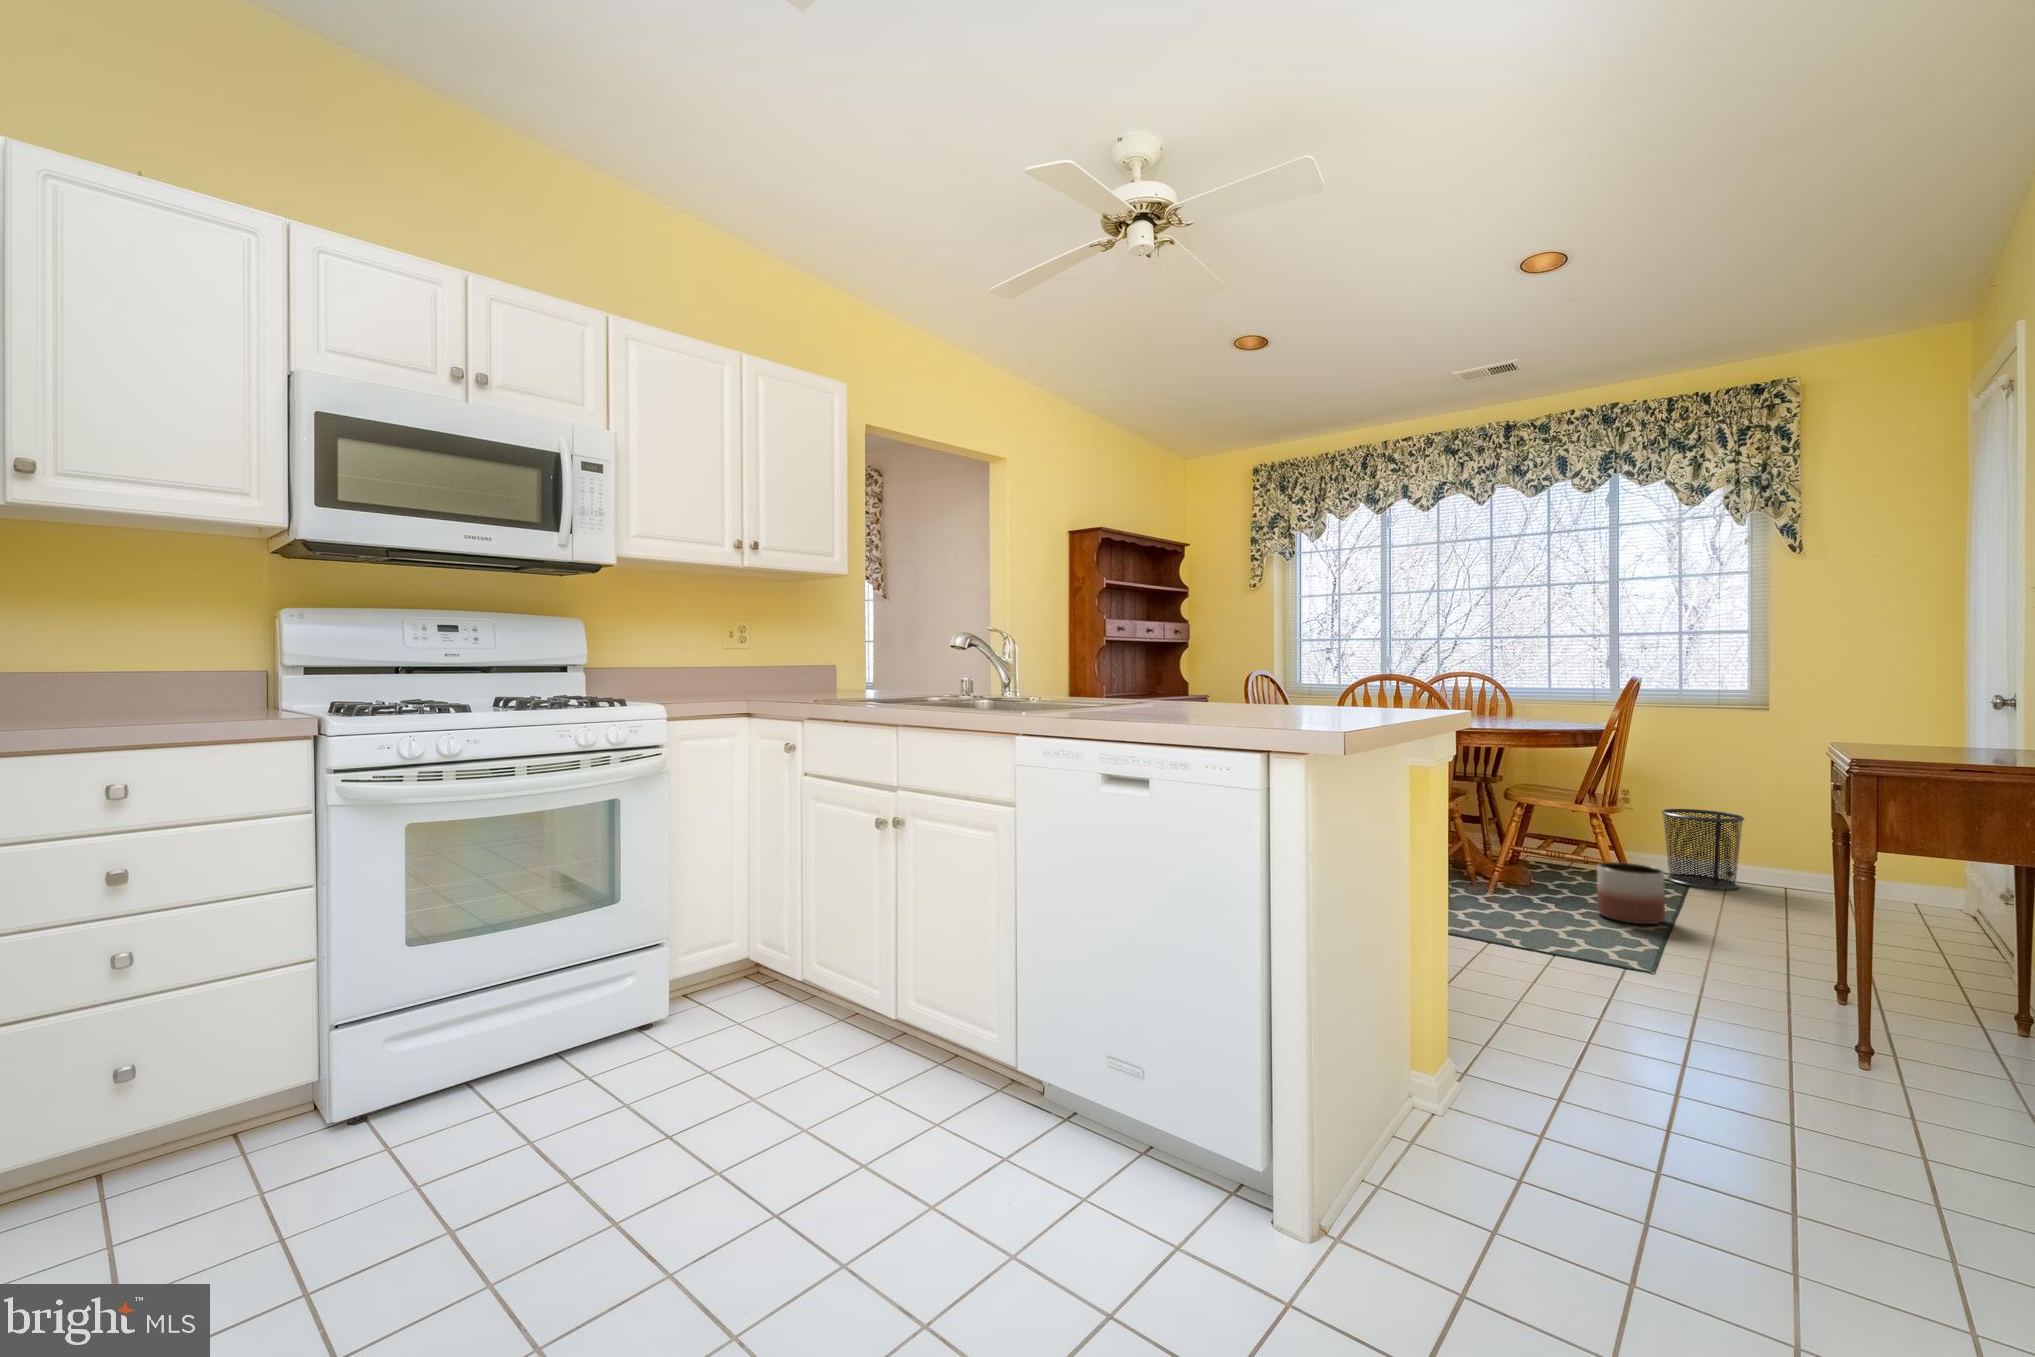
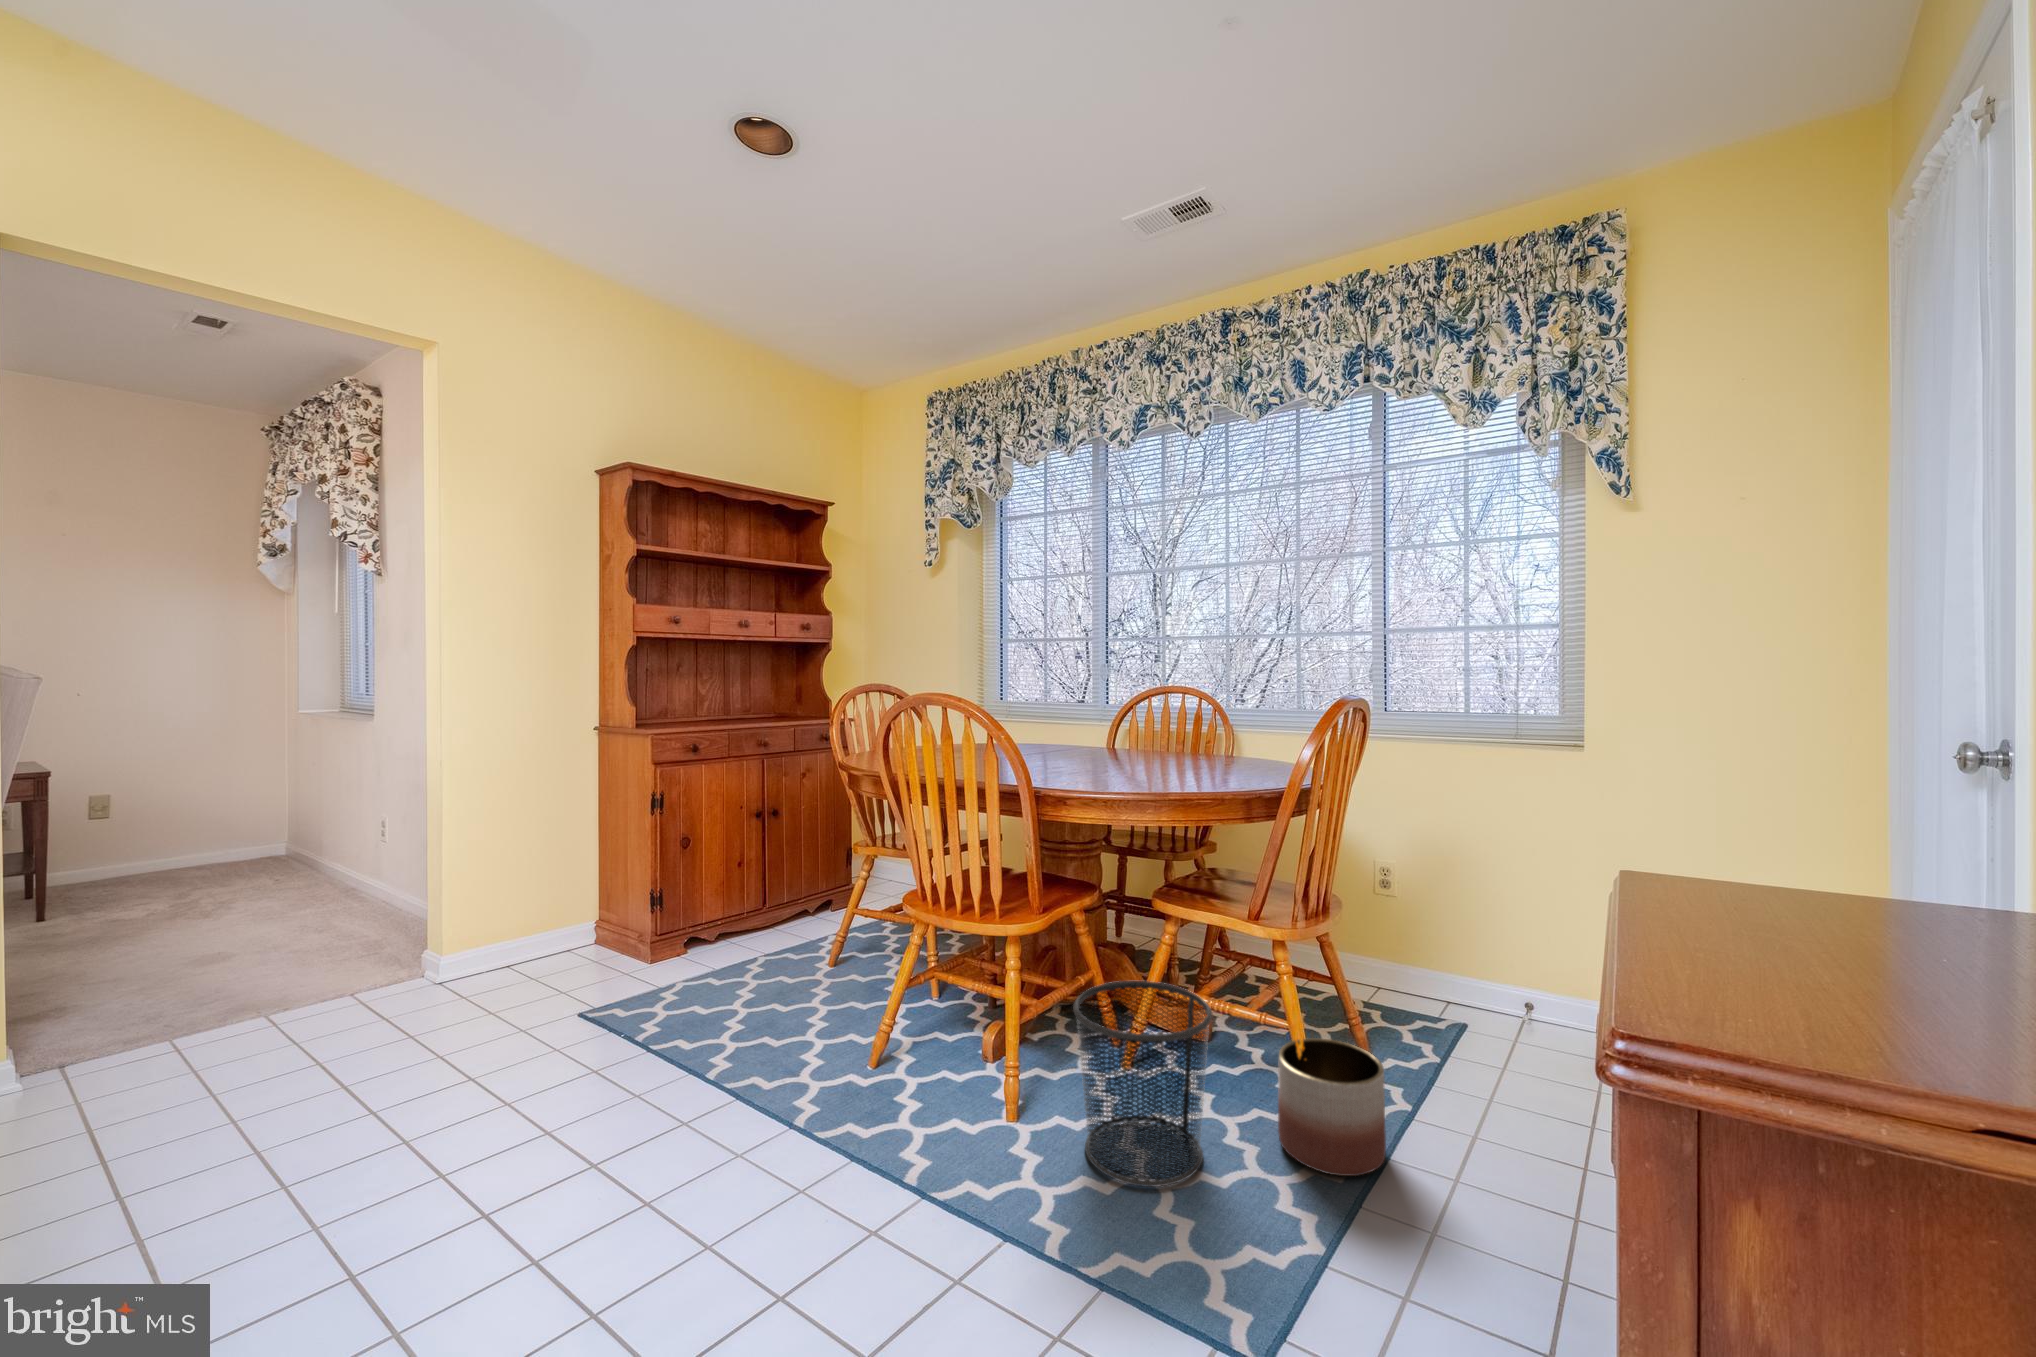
waste bin: present [1661,809,1744,890] -> present [1073,981,1212,1187]

